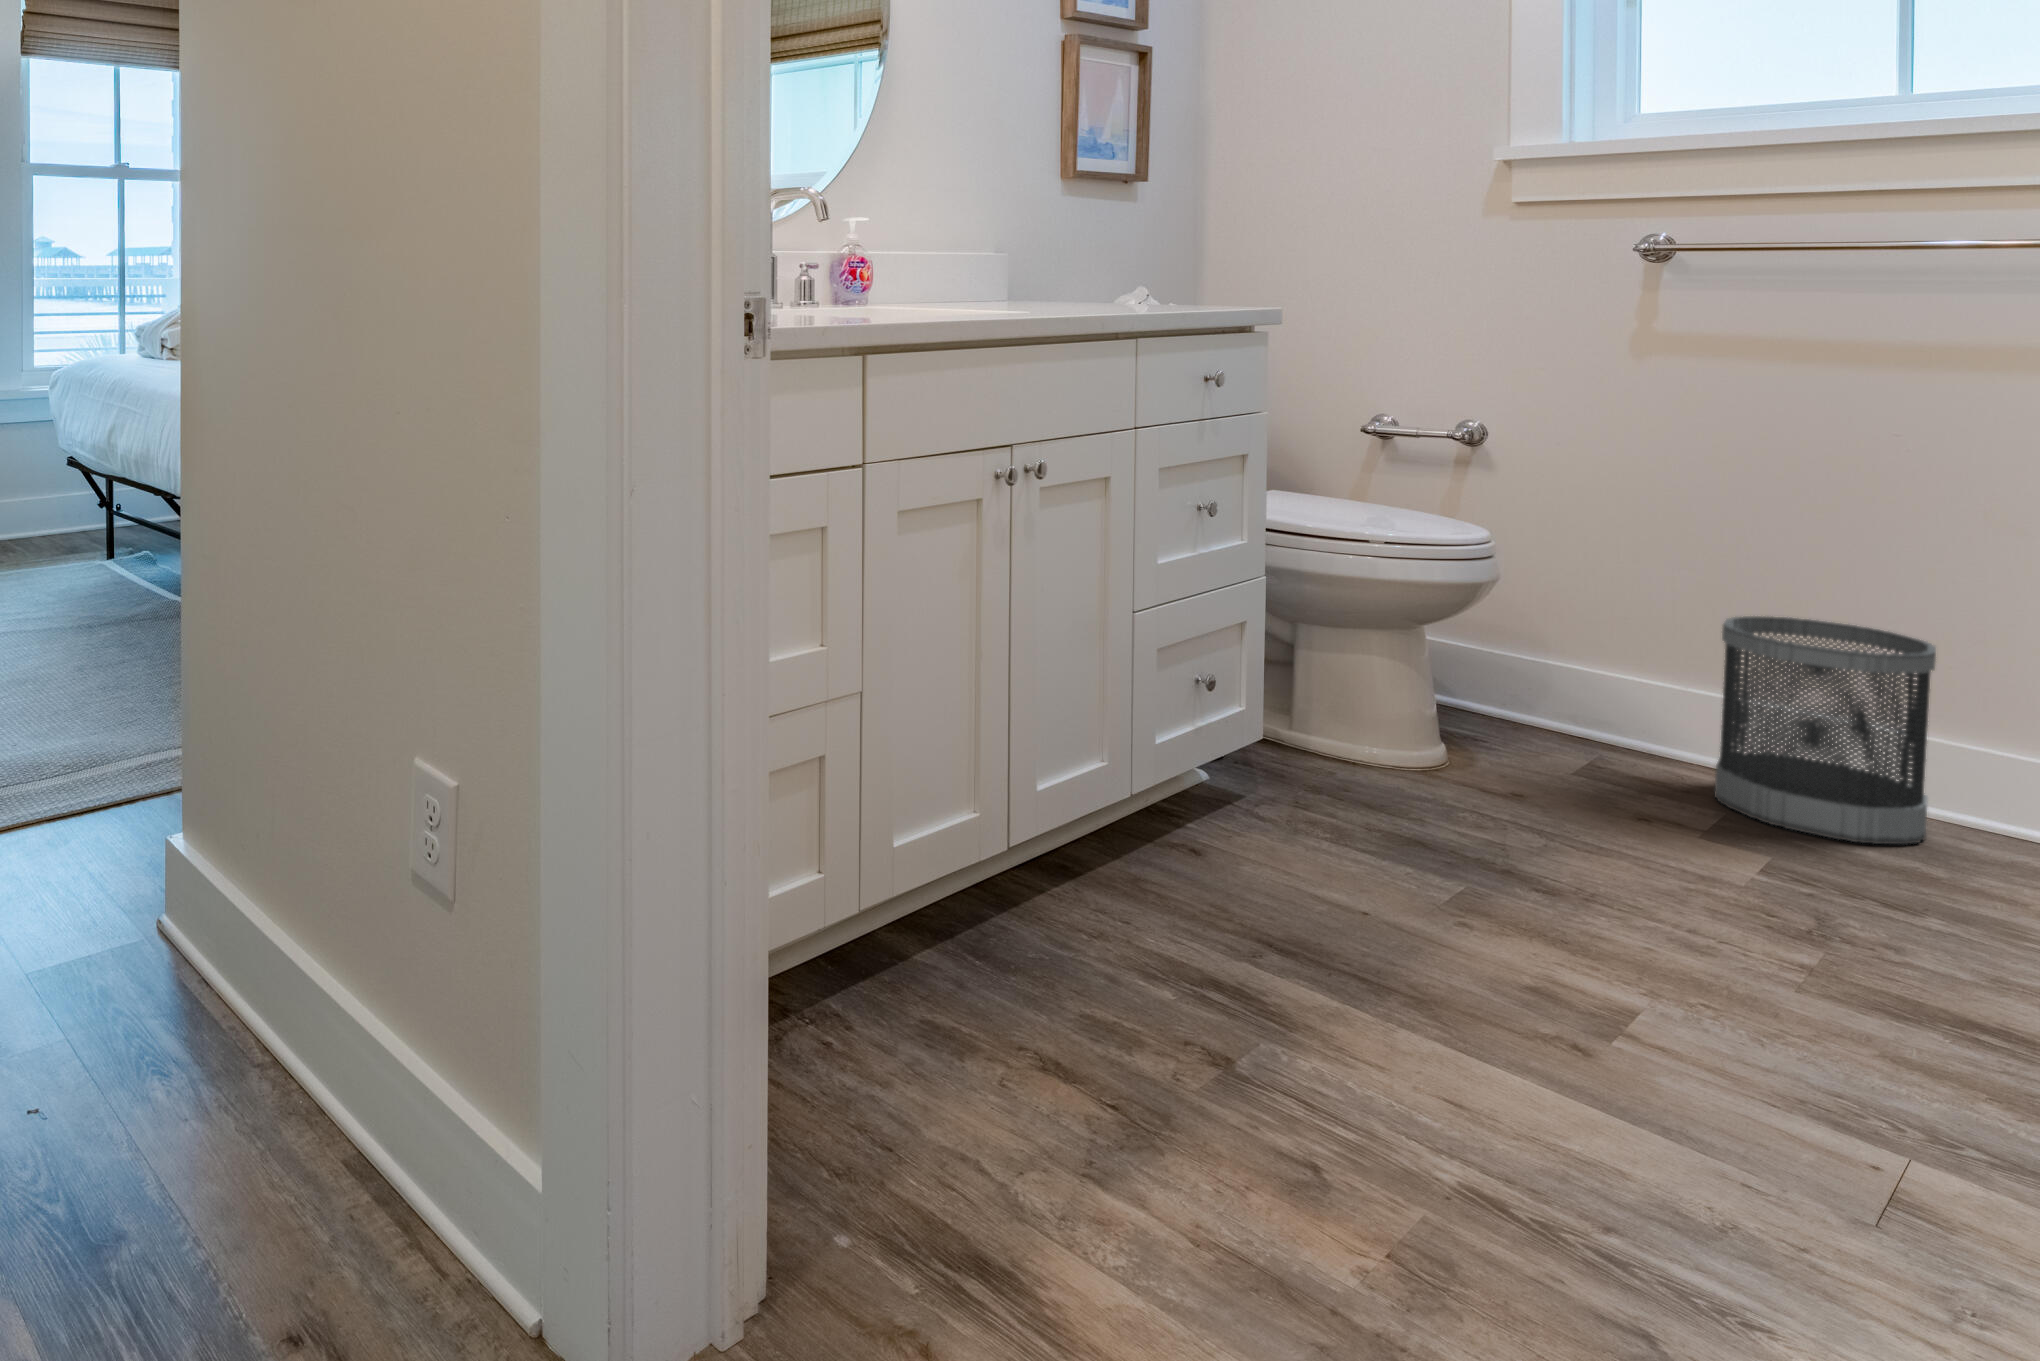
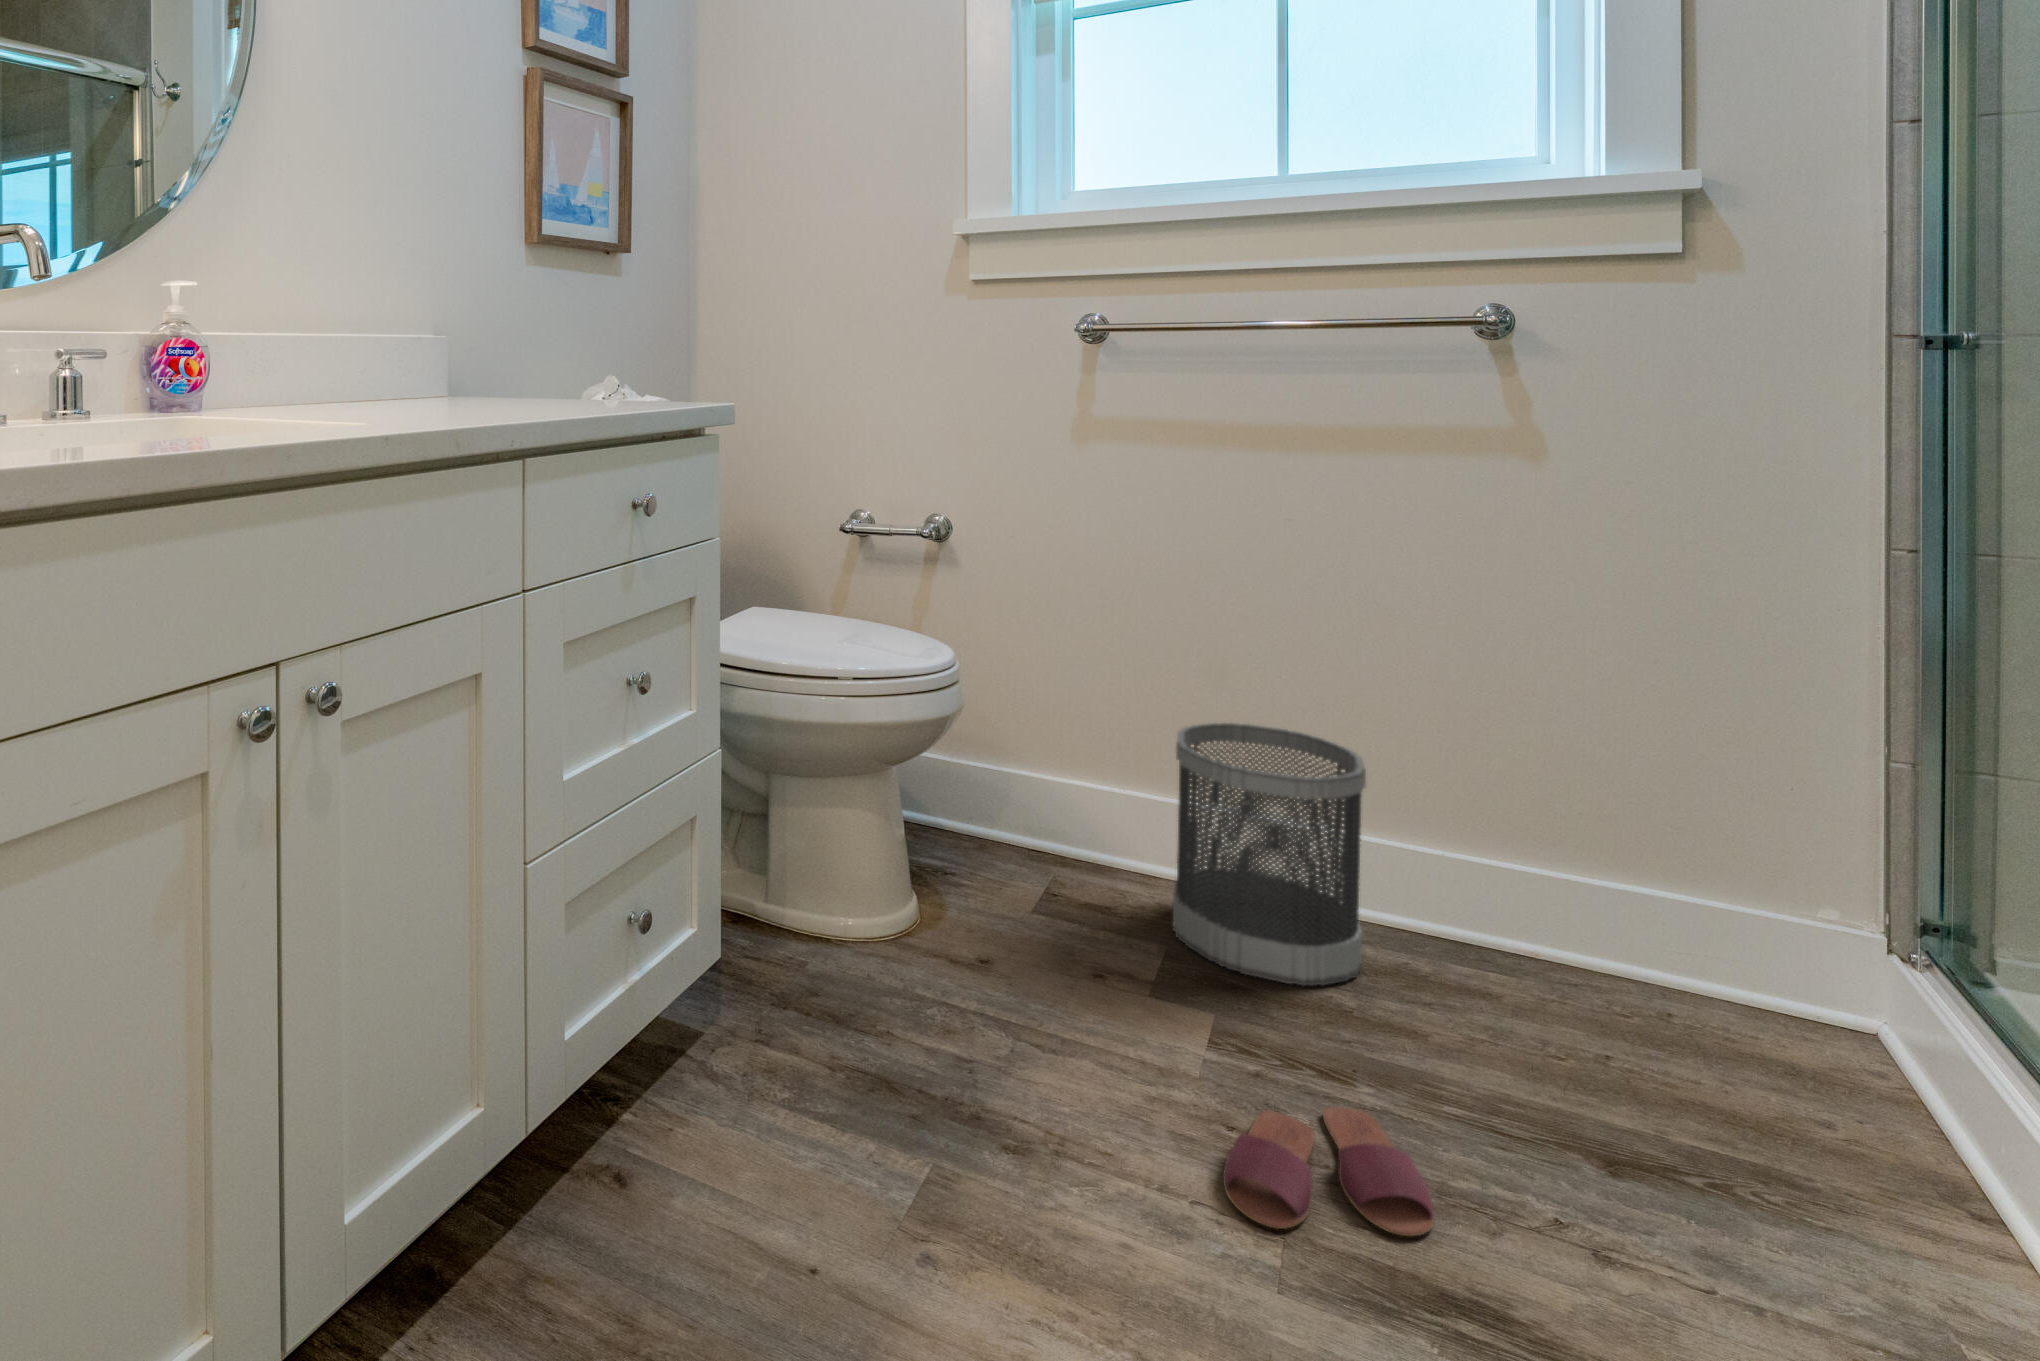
slippers: none [1732,899,1944,976] -> present [1223,1107,1435,1236]

